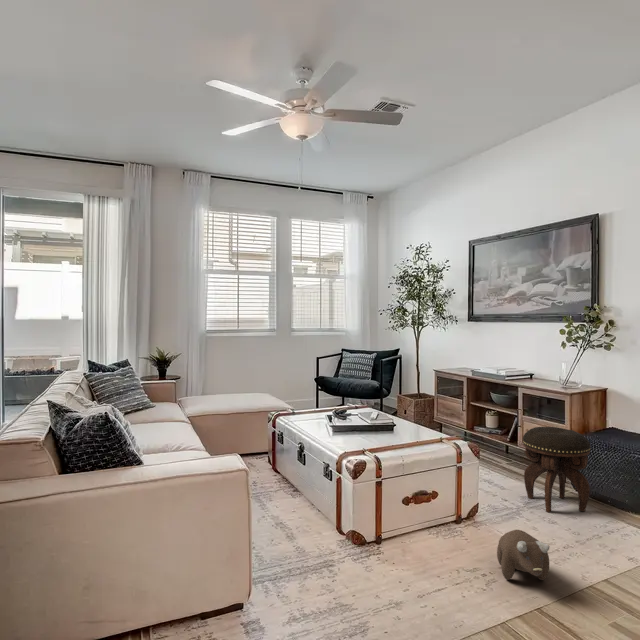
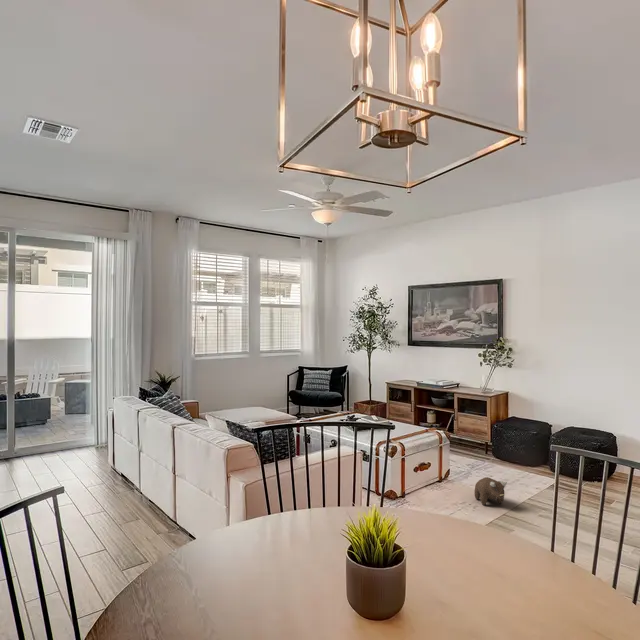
footstool: present [523,427,591,512] -> none [468,419,509,472]

